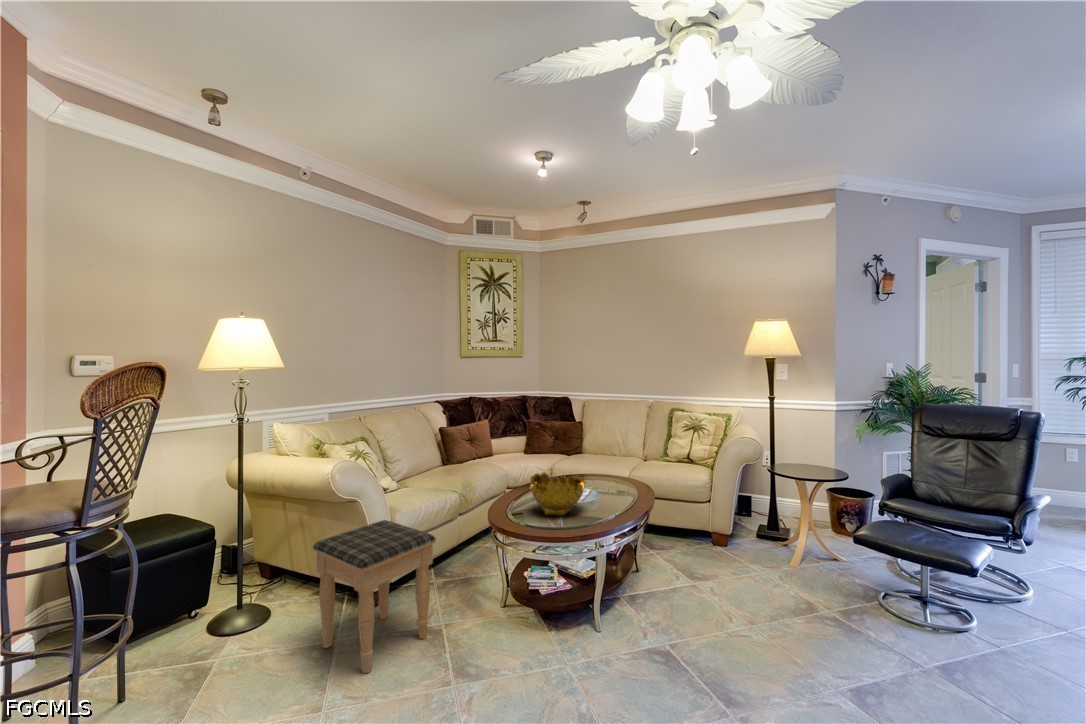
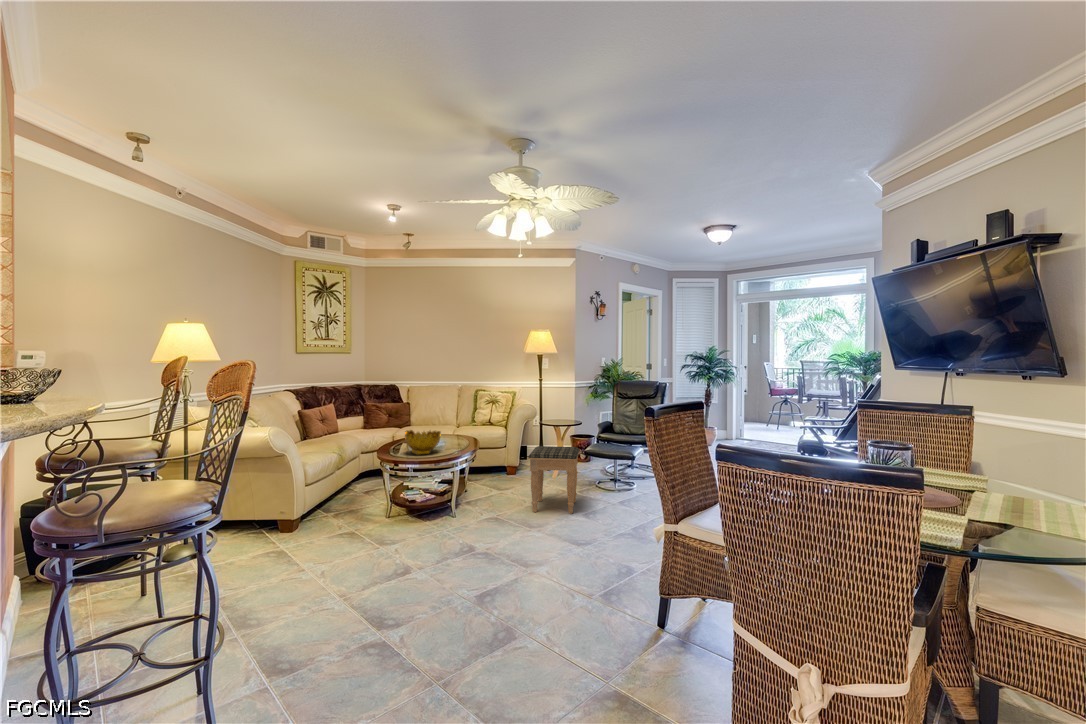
footstool: present [313,520,436,673] -> present [528,446,579,514]

